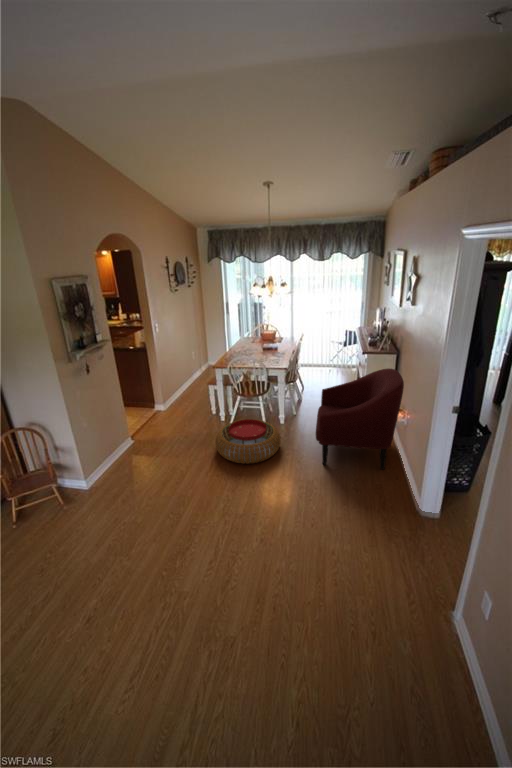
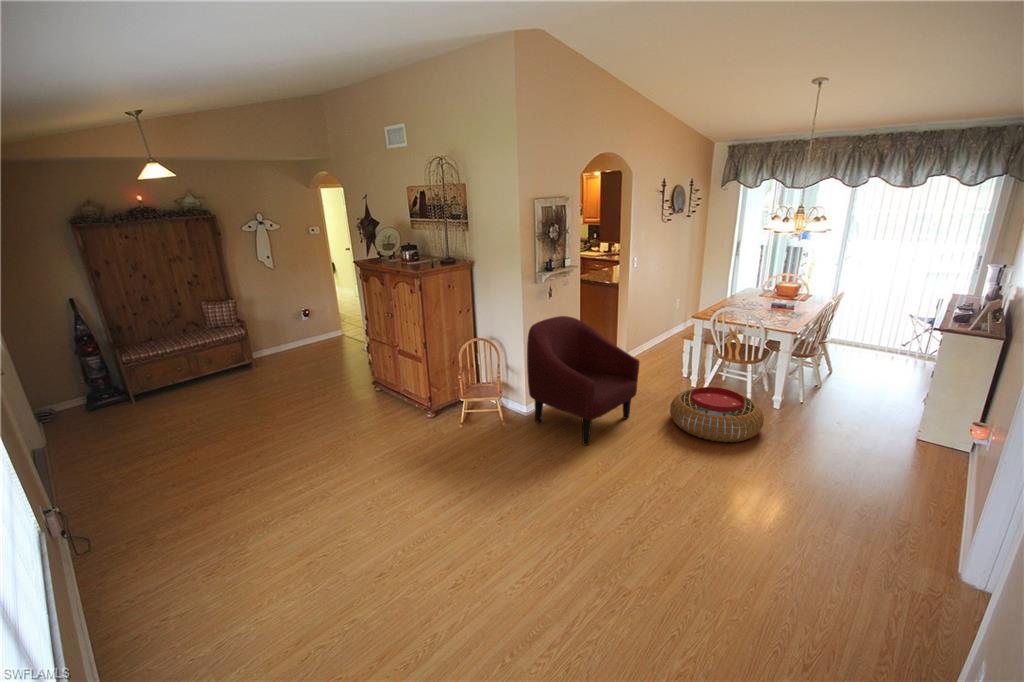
armchair: present [316,368,404,469] -> present [527,316,639,445]

